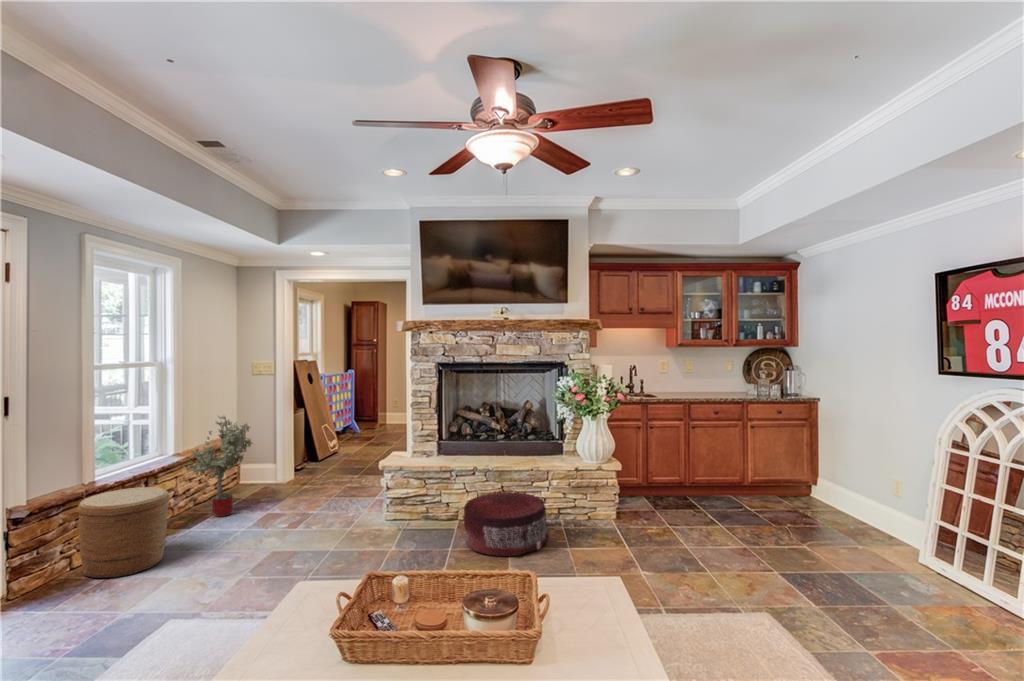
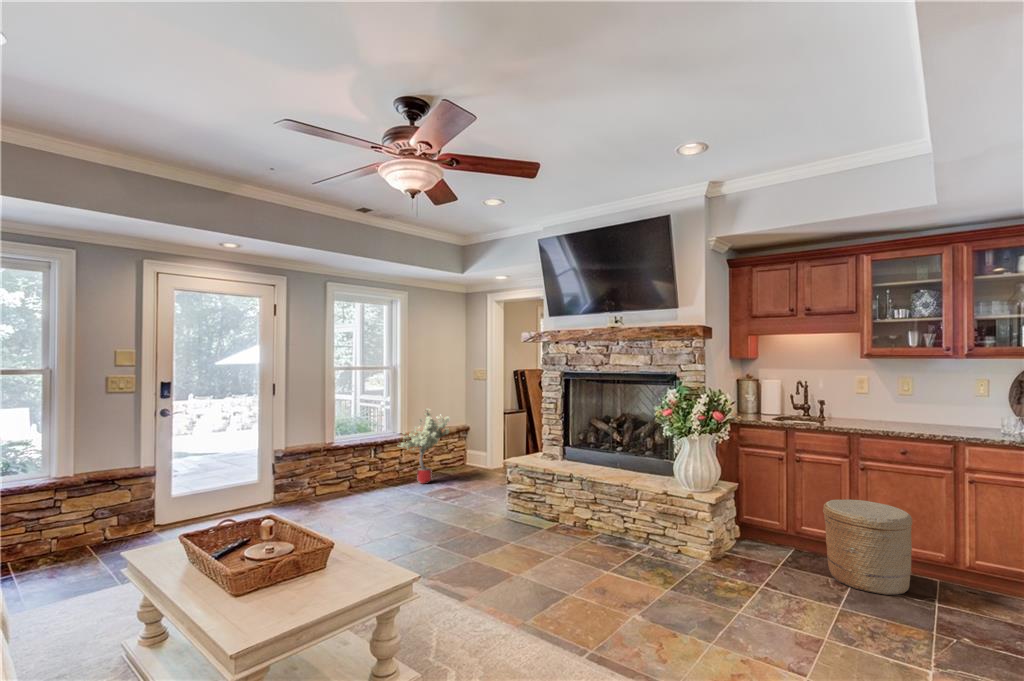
woven basket: present [78,487,170,578] -> present [823,499,912,595]
pouf: present [463,492,549,556] -> none [526,499,607,563]

